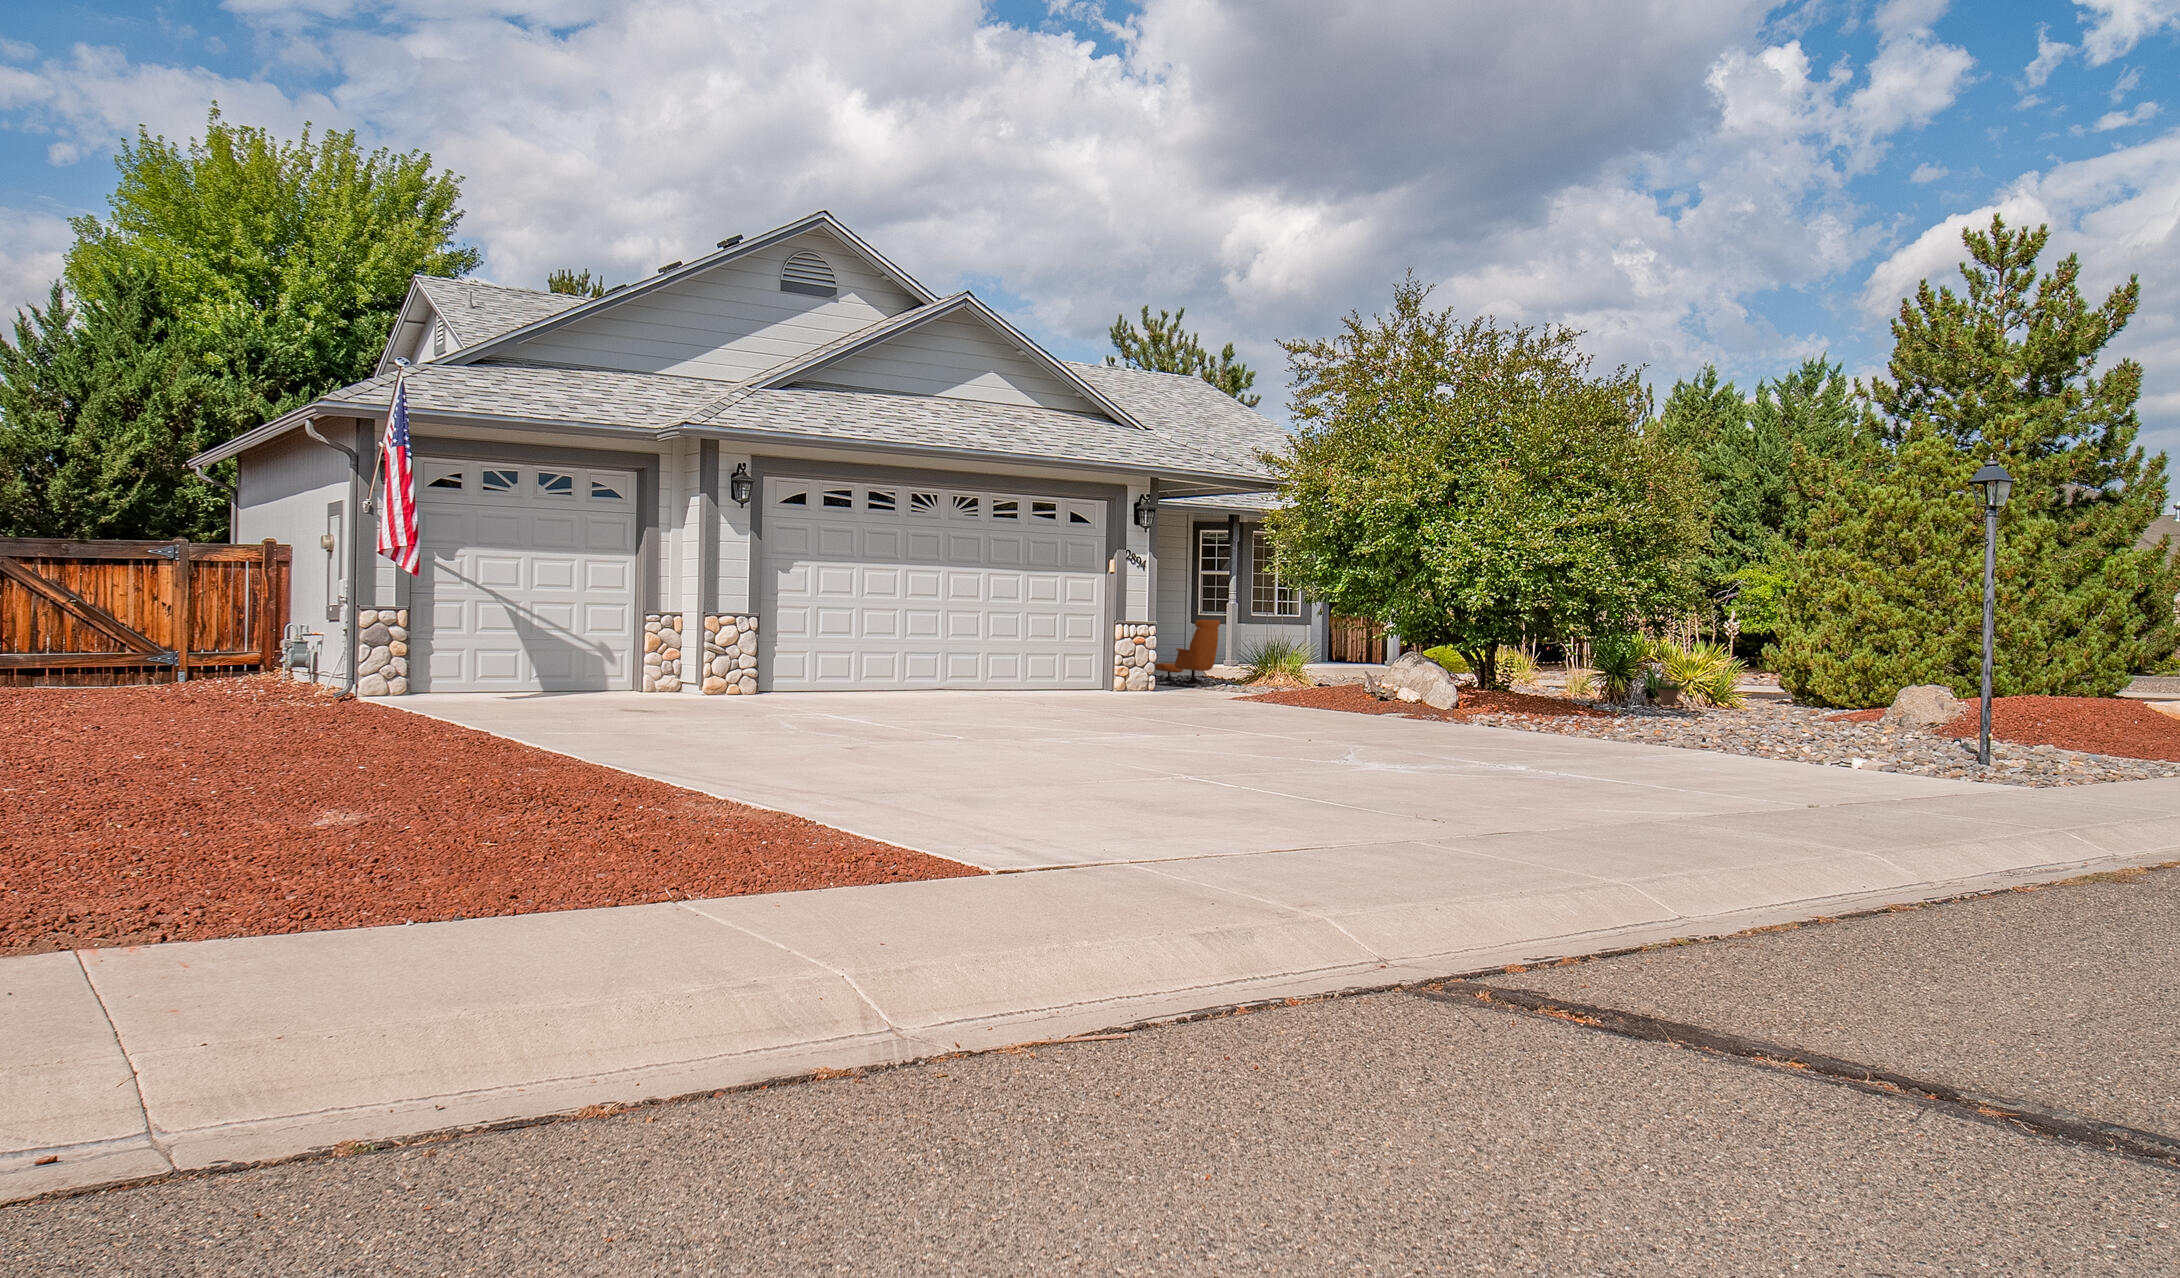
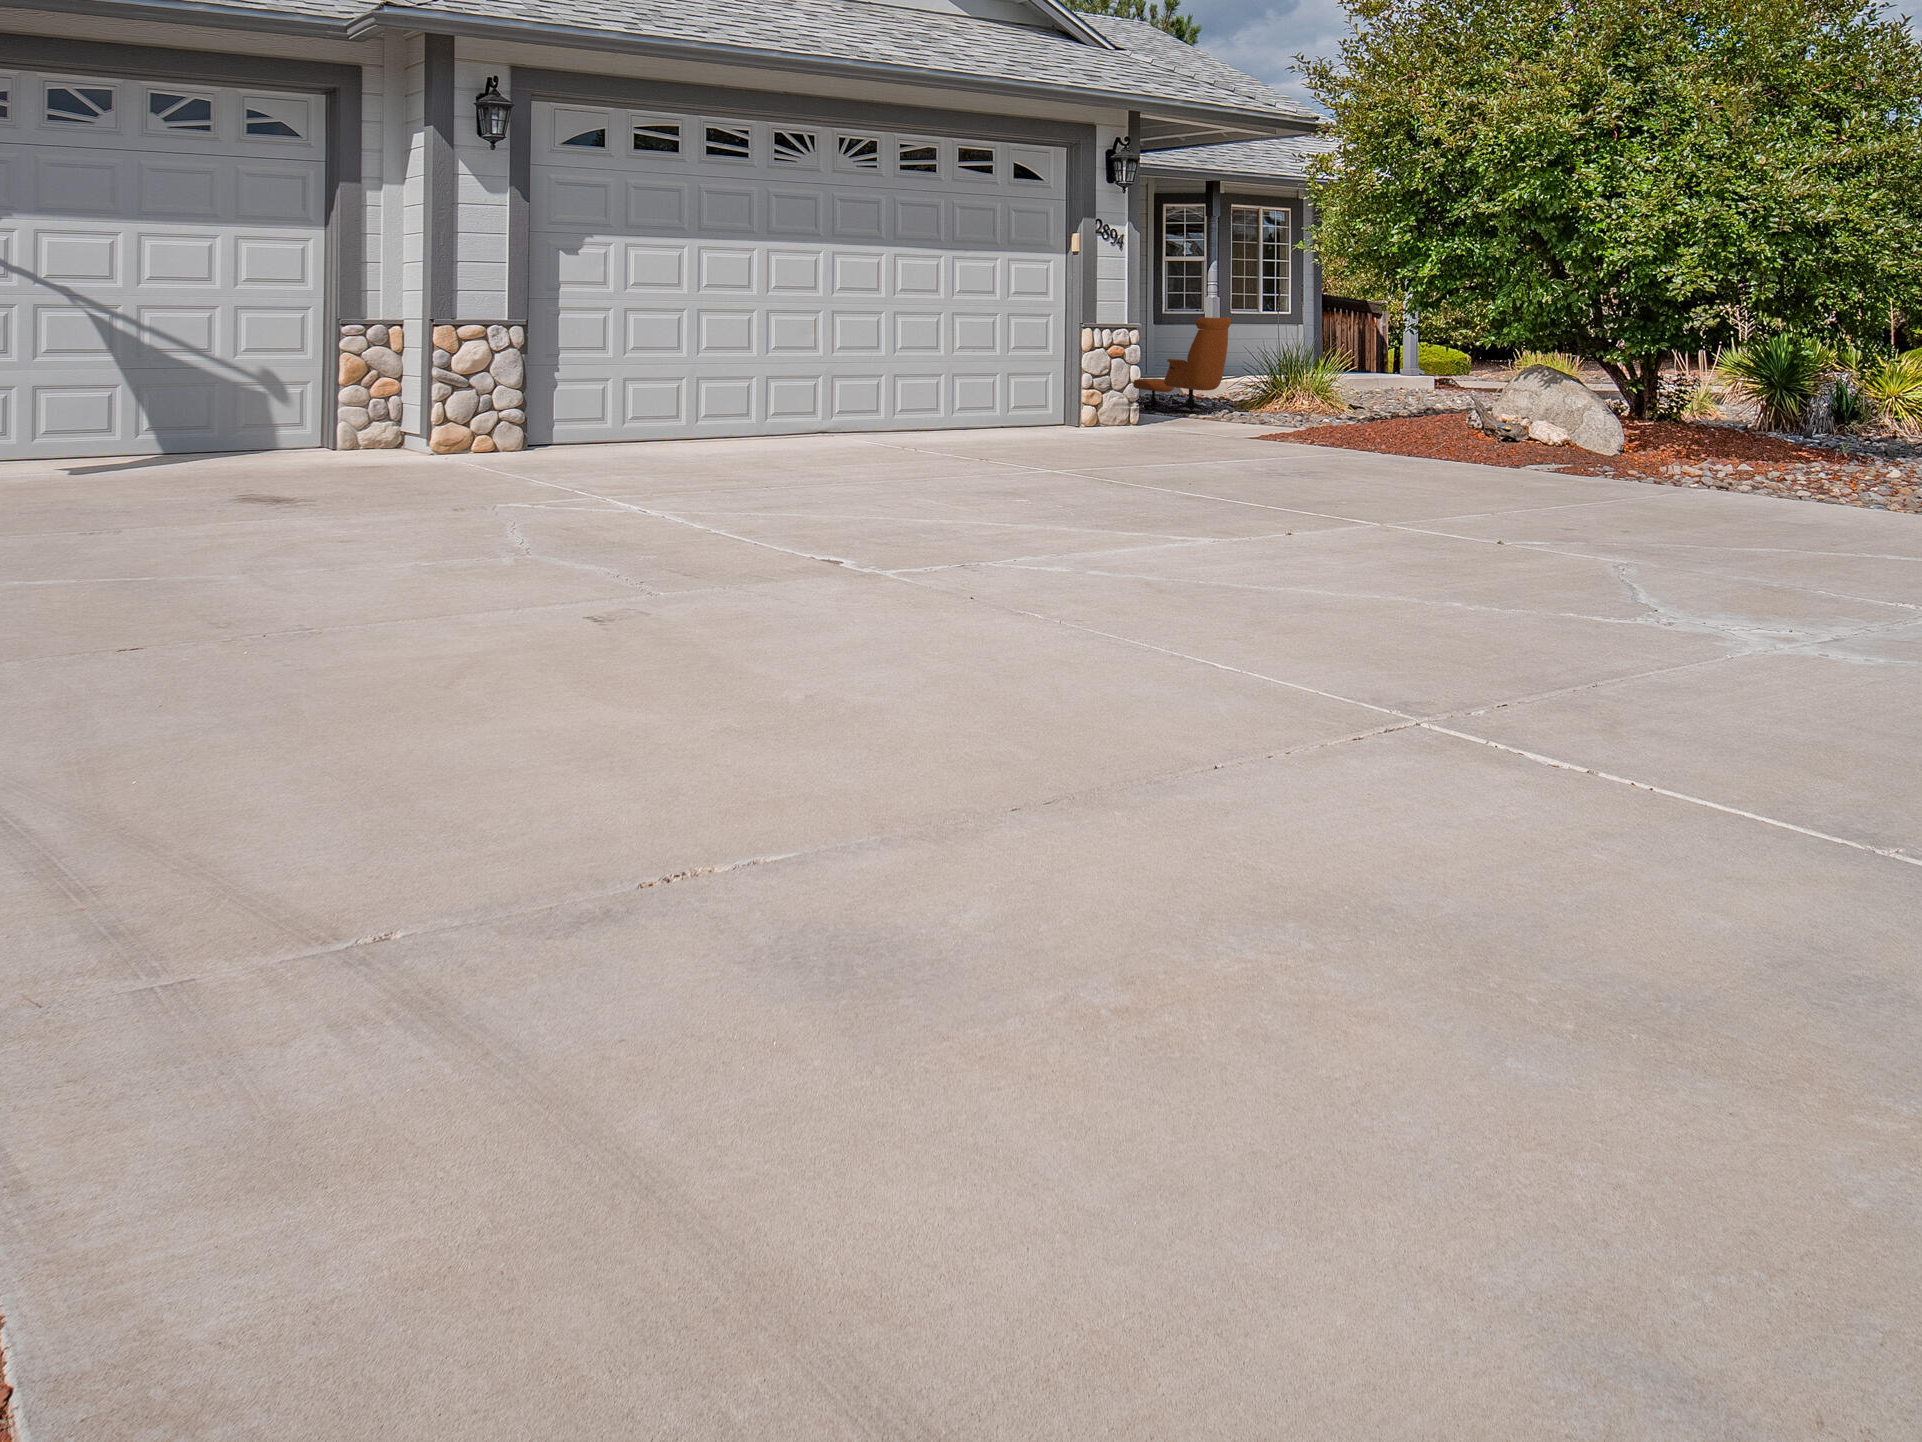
decorative plant: present [1648,682,1688,705] -> none [1828,395,1894,428]

